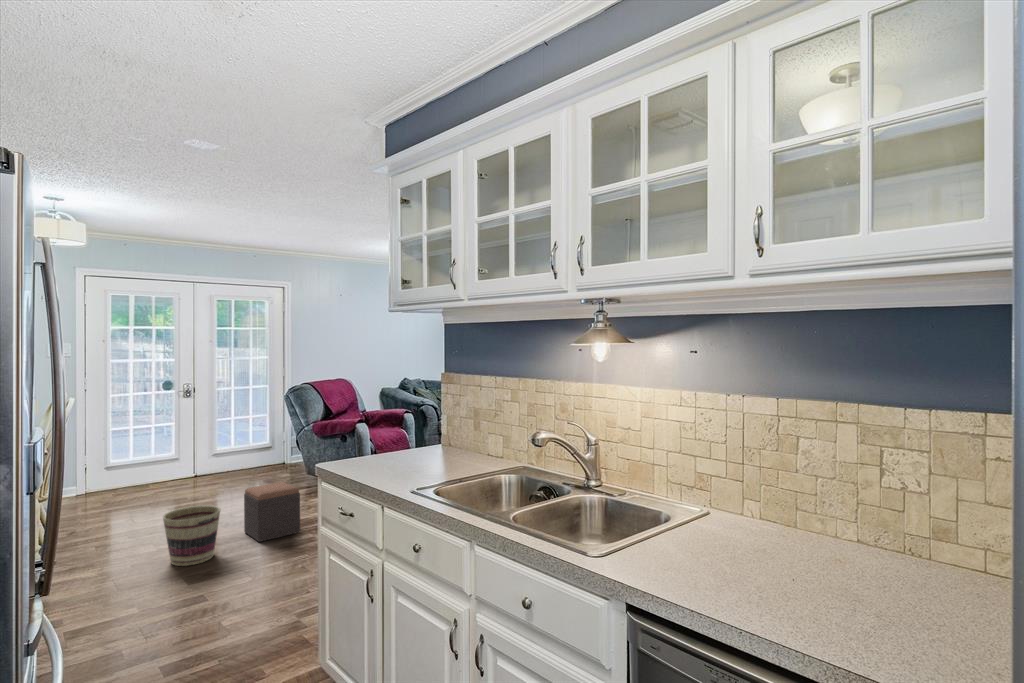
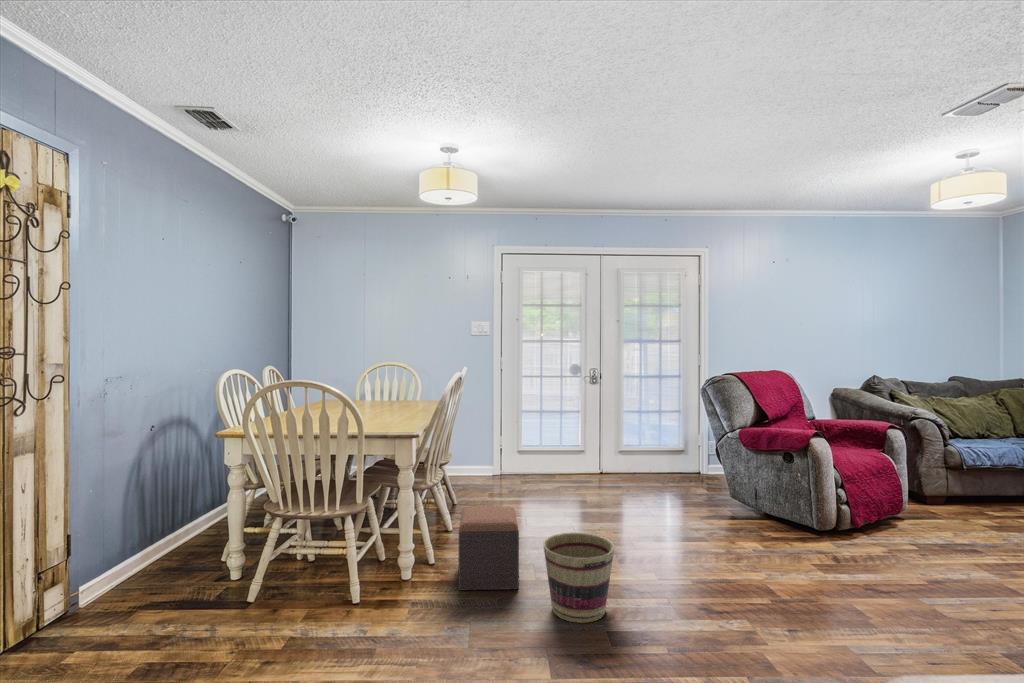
footstool: present [244,482,300,542] -> present [458,507,519,590]

